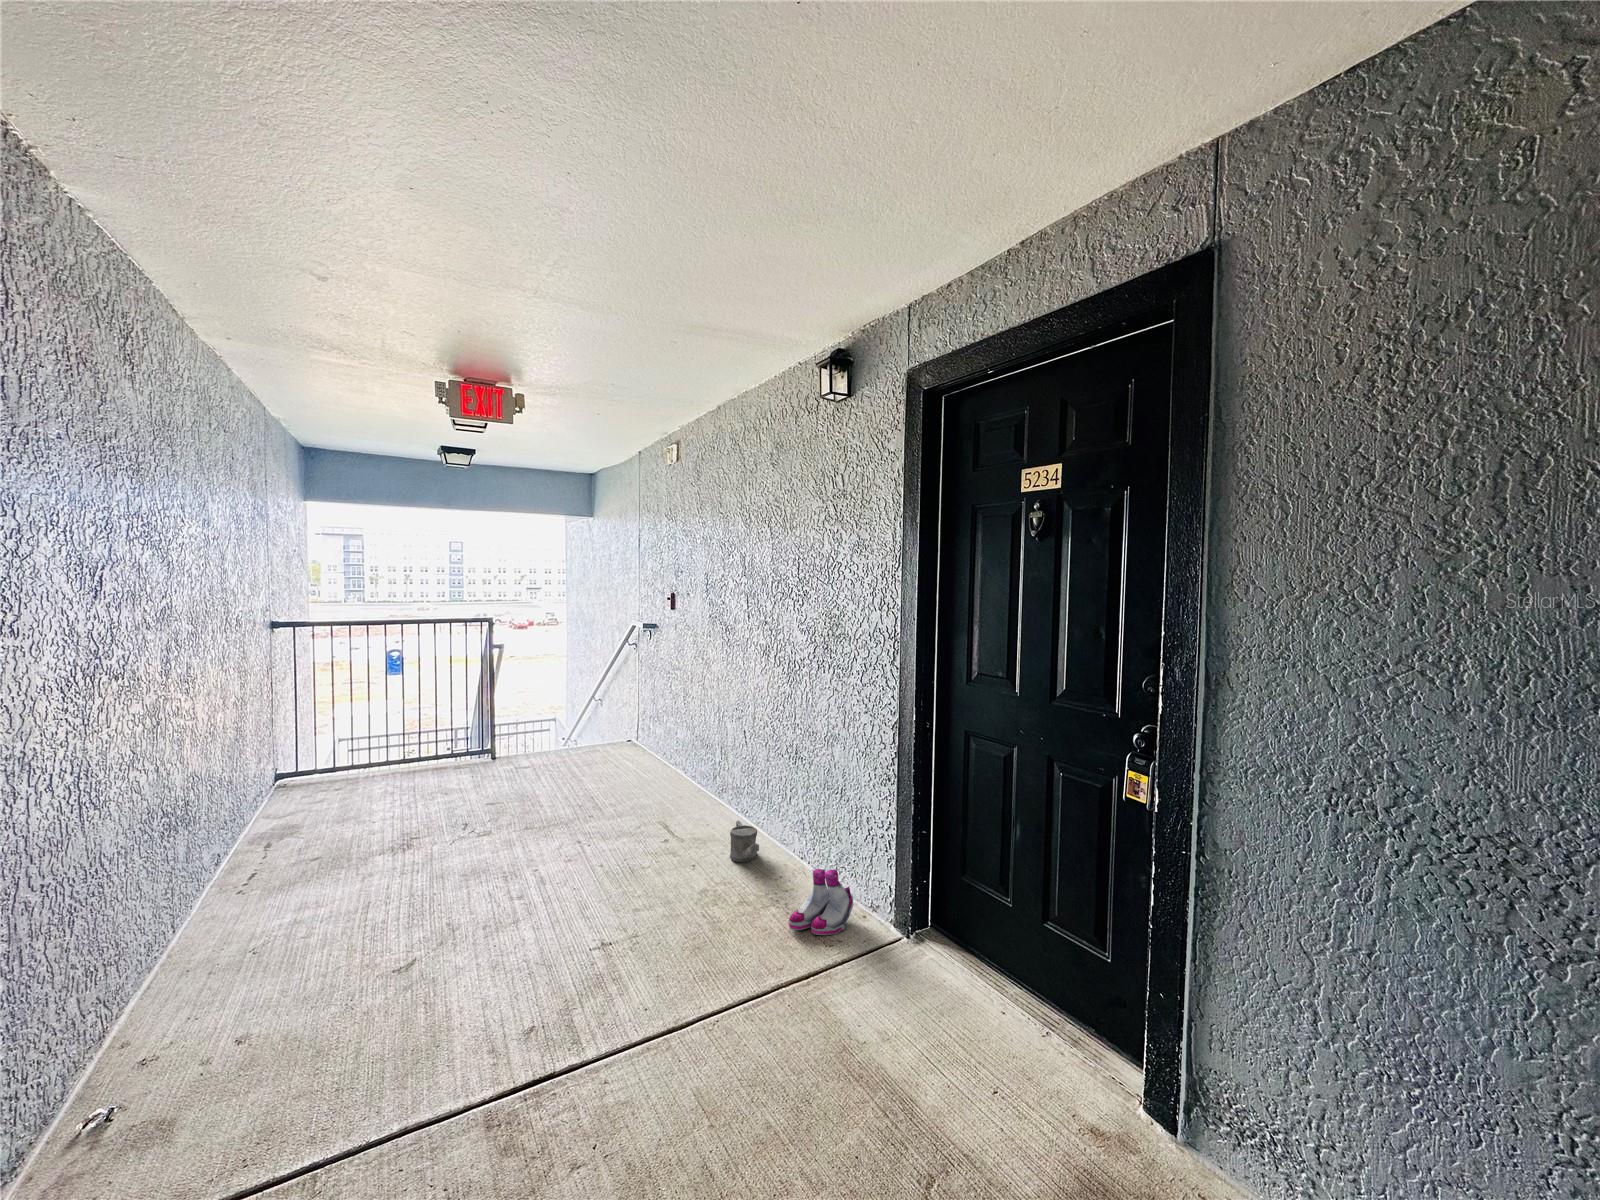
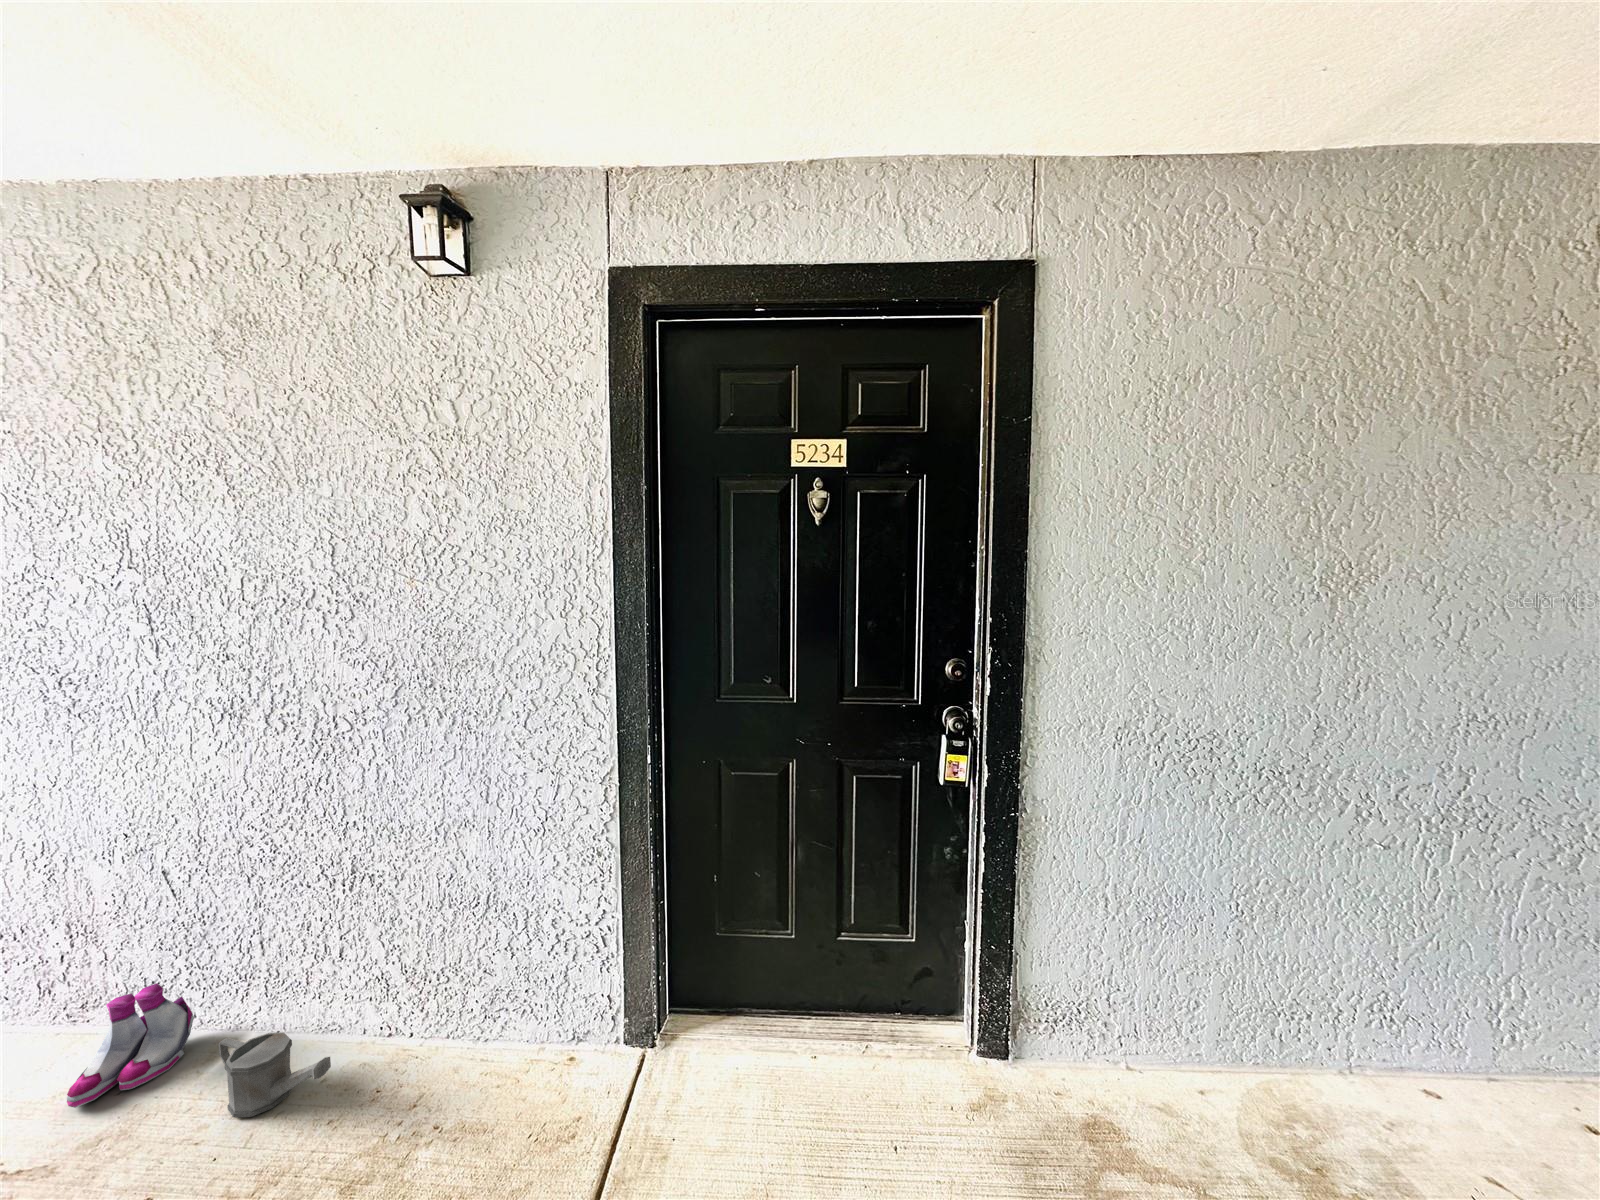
boots: present [789,869,853,935] -> present [67,983,194,1108]

